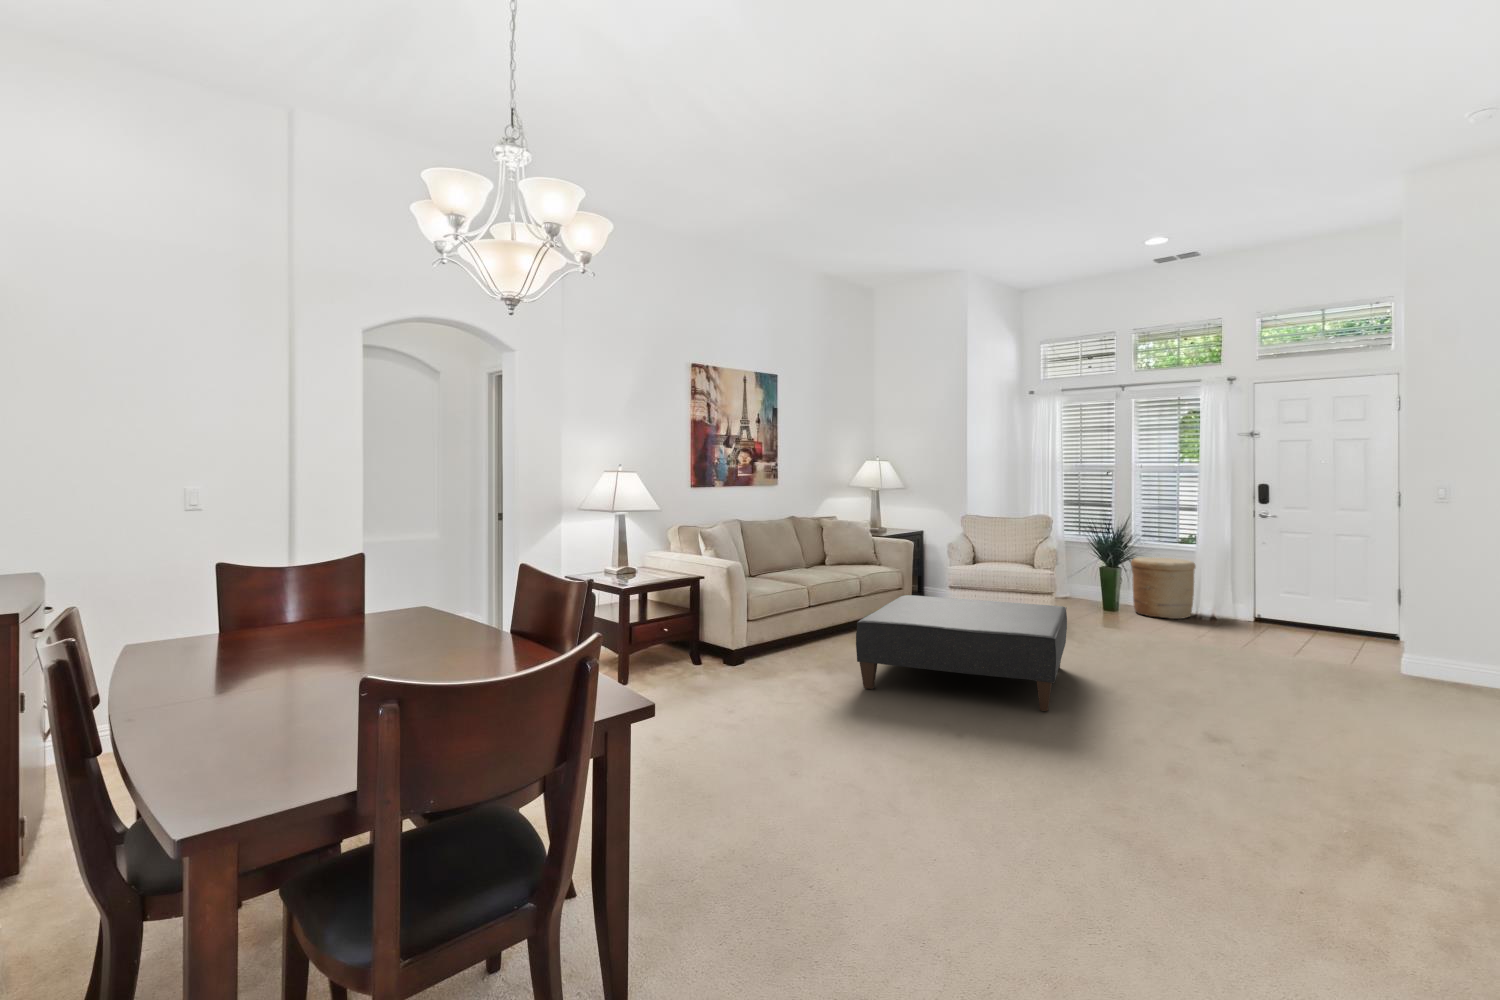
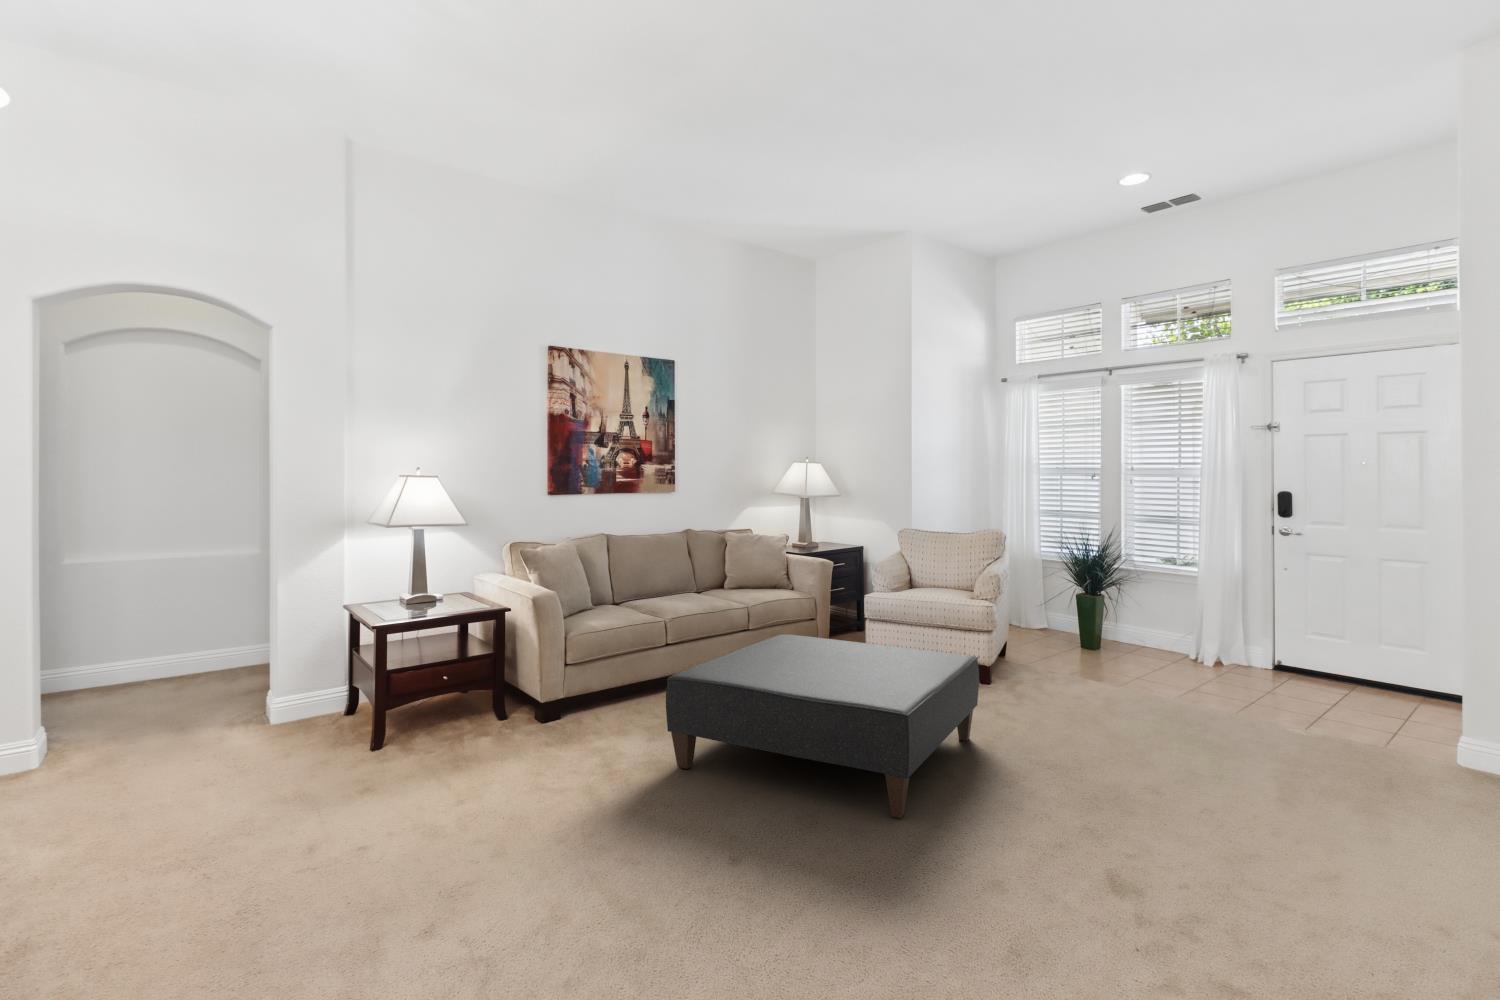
woven basket: present [1131,557,1196,619] -> none [1114,583,1196,663]

